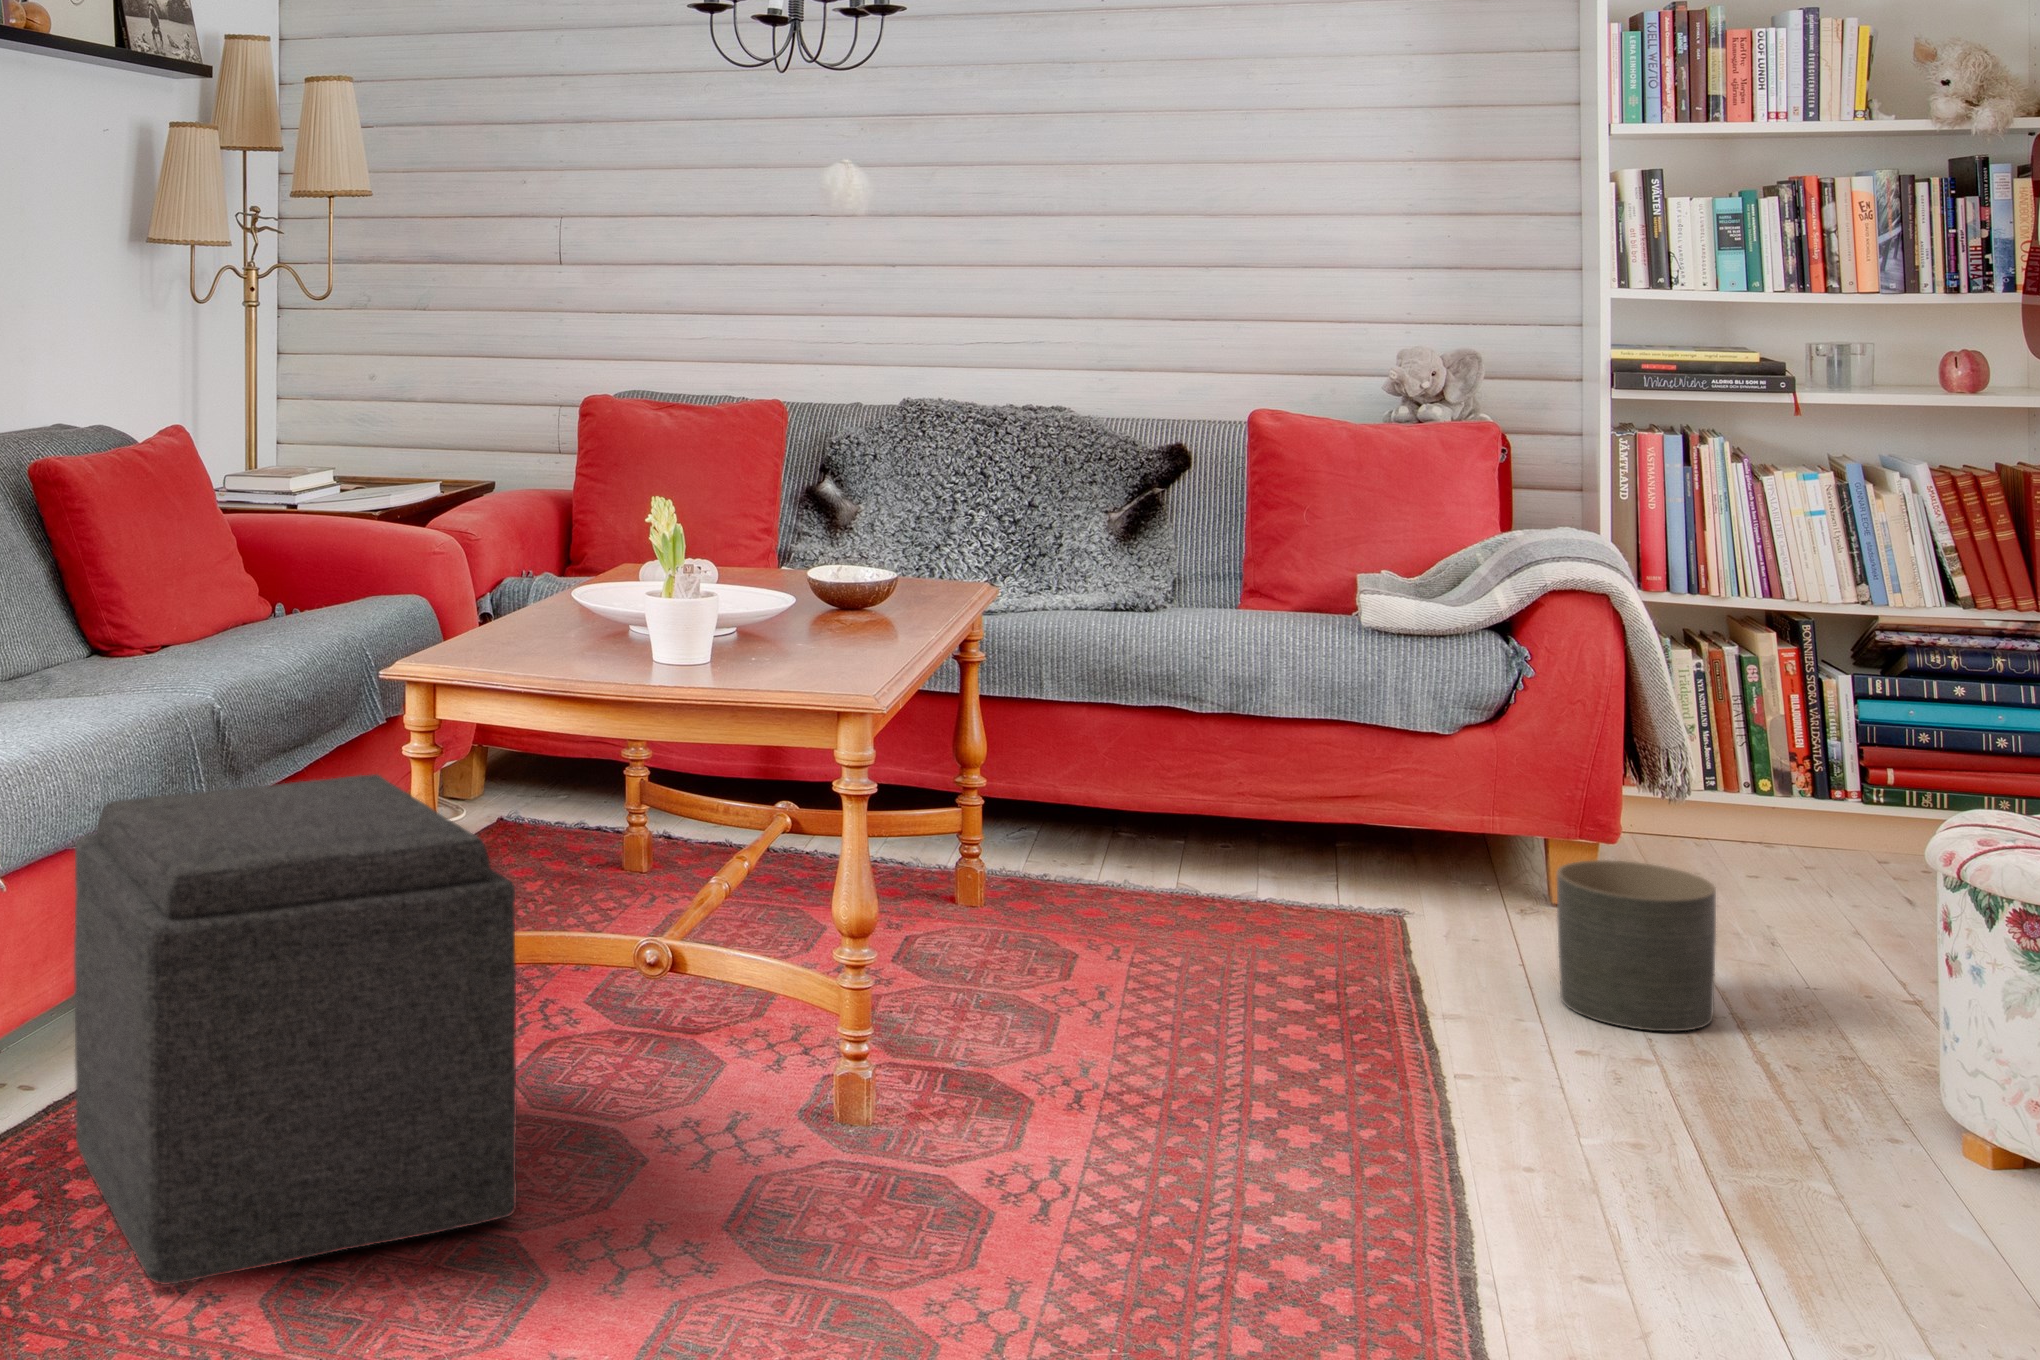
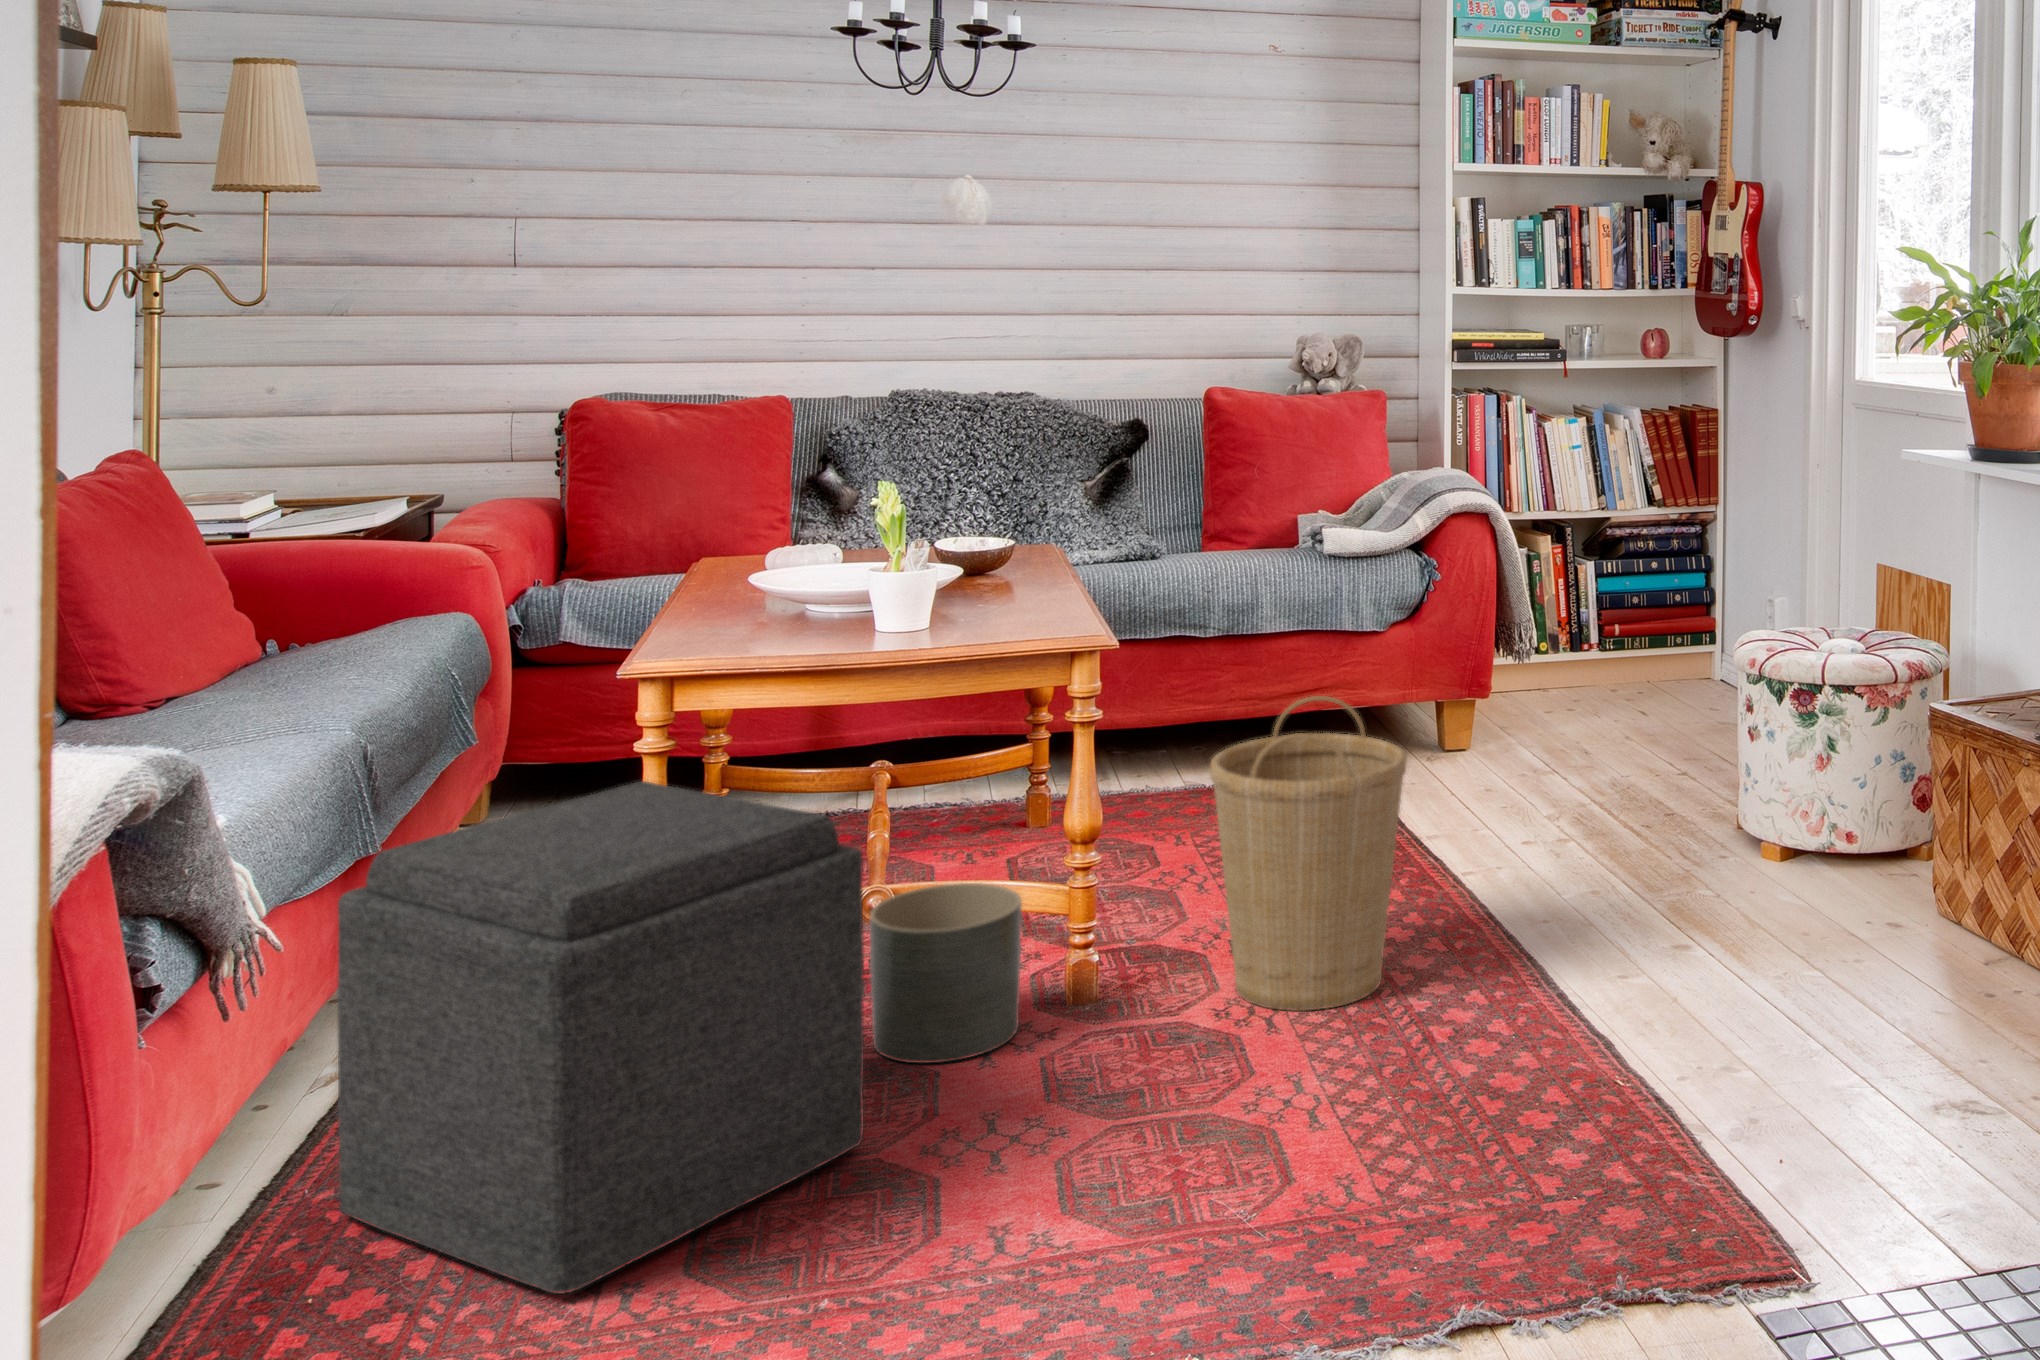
basket: none [1002,796,1264,1210] -> present [1210,696,1406,1011]
planter: present [1557,860,1716,1031] -> present [870,883,1022,1063]

